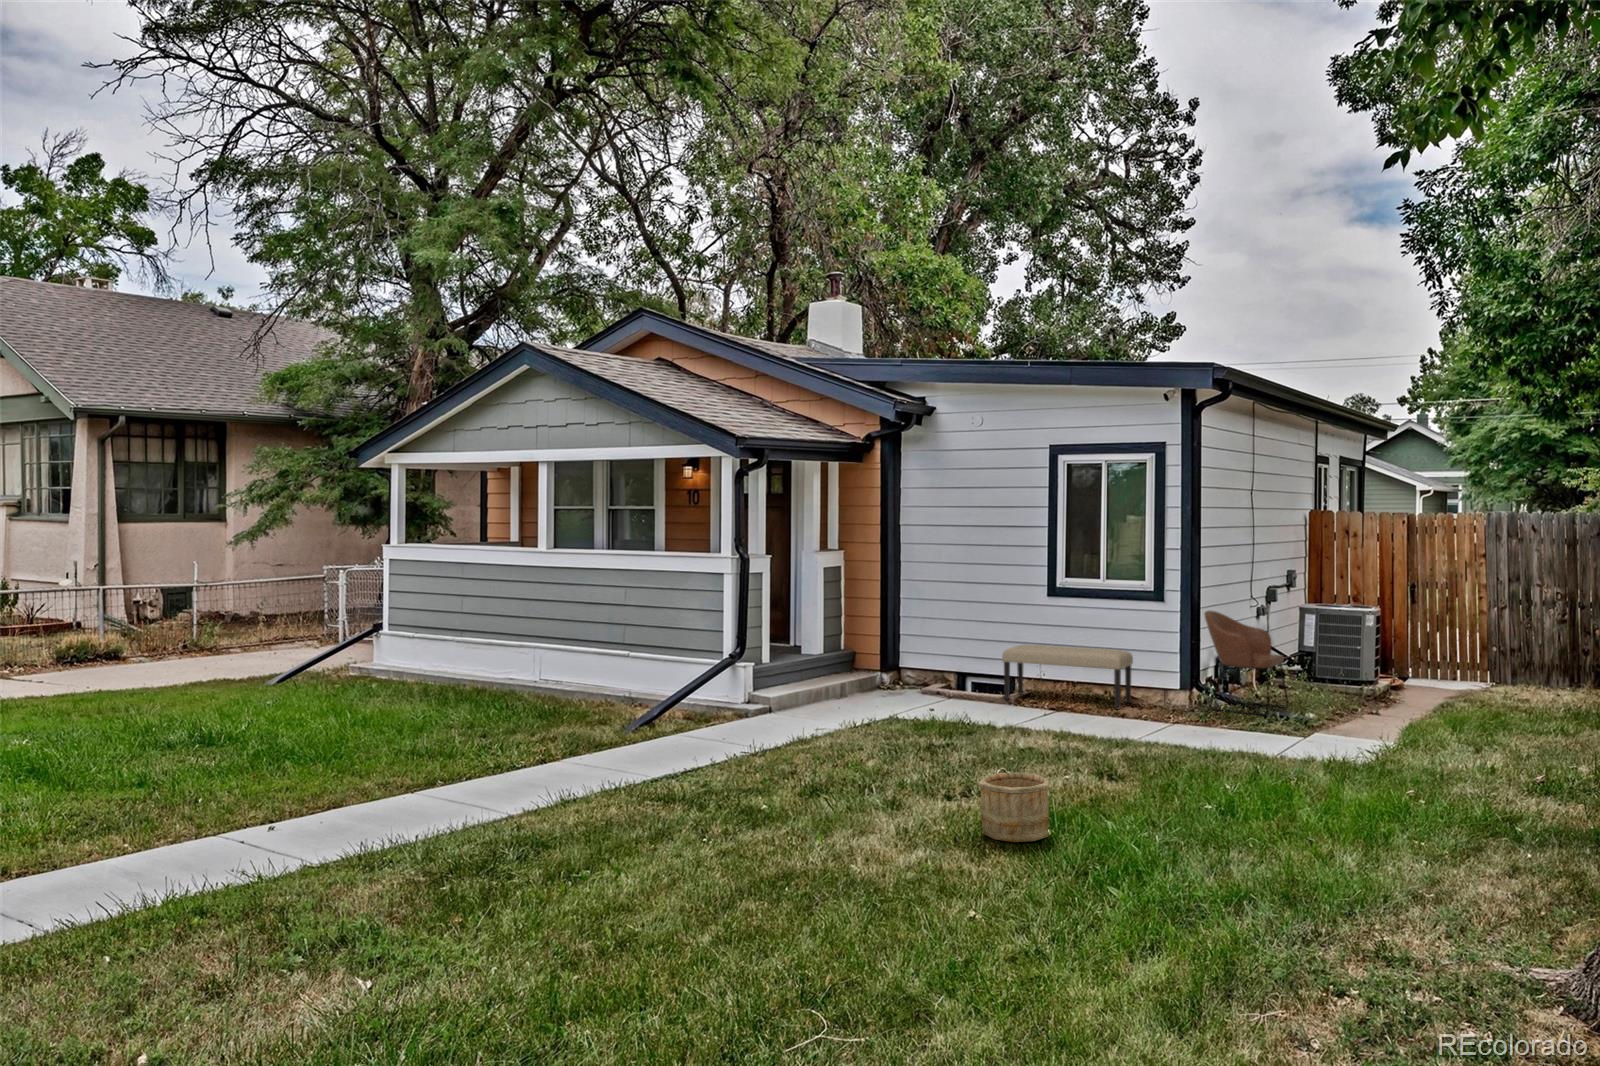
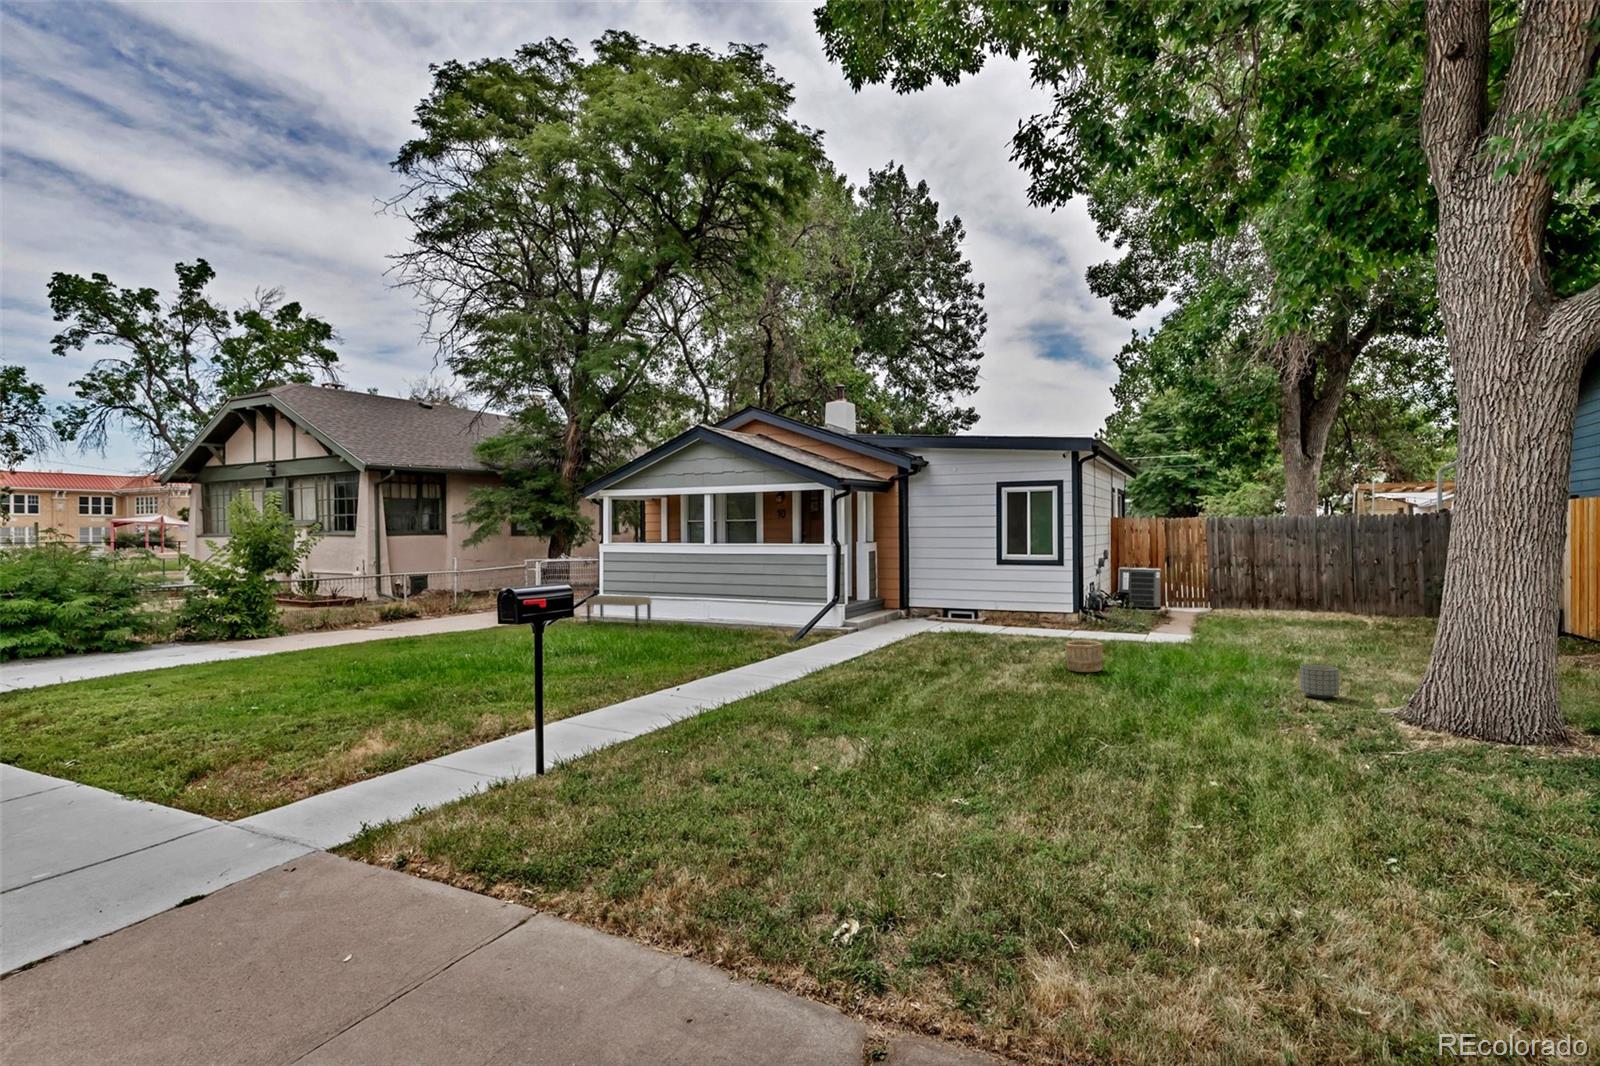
chair: present [1204,610,1288,716] -> none [1085,570,1128,624]
bench: present [1002,644,1133,709] -> present [586,596,652,626]
planter: none [1381,880,1463,965] -> present [1300,665,1339,699]

